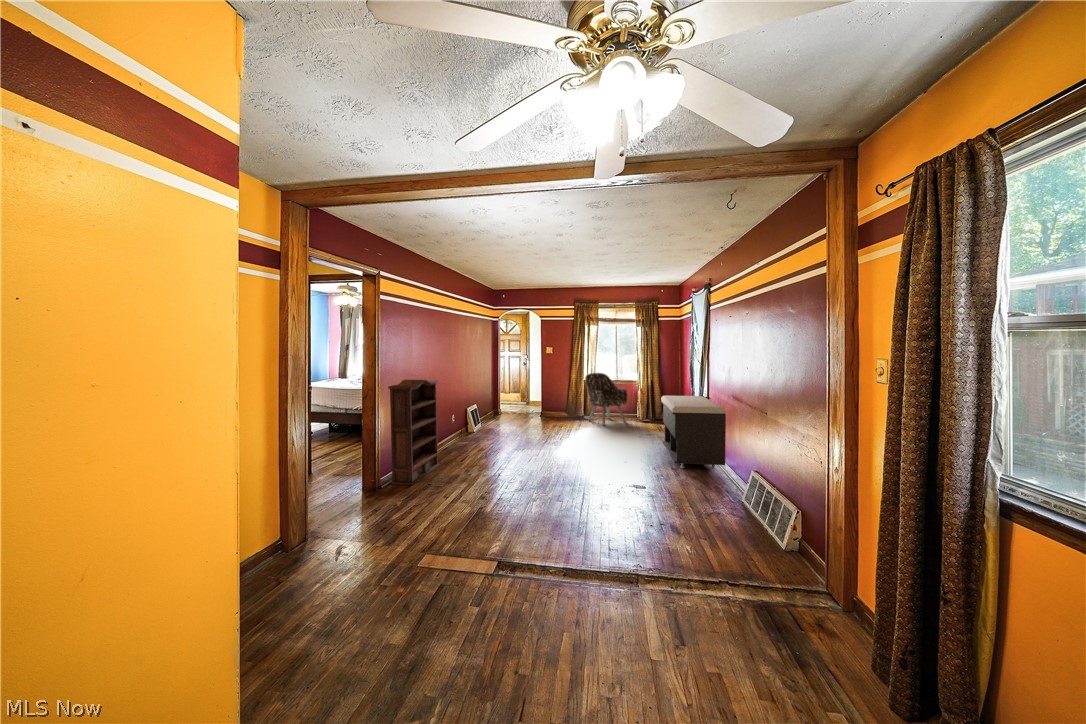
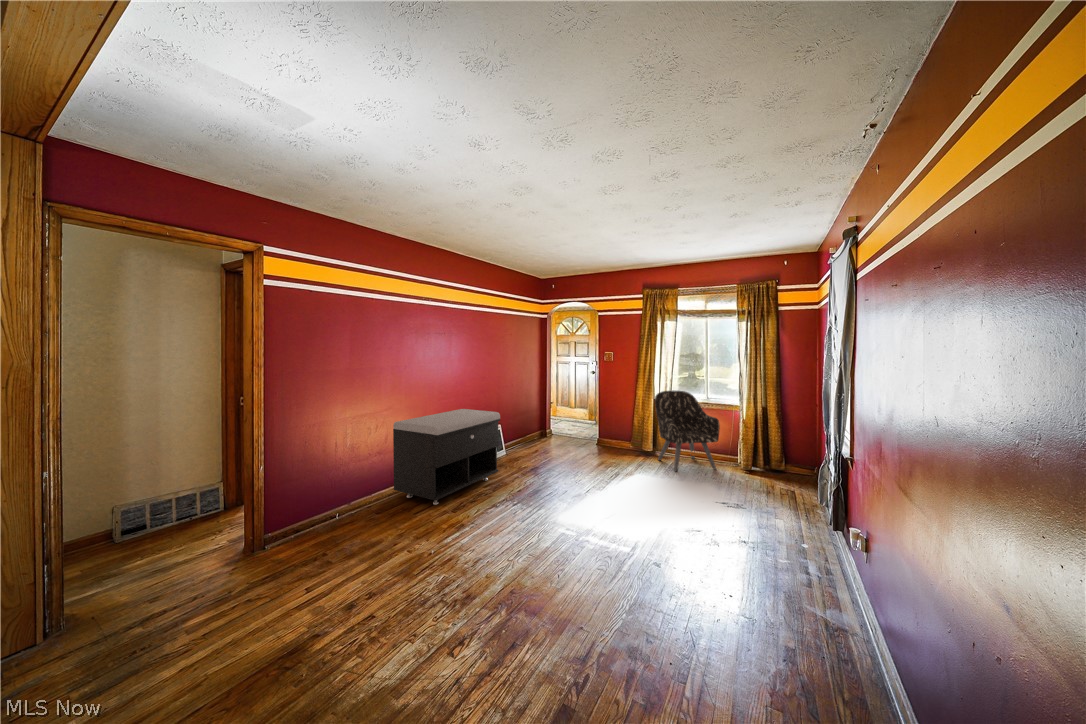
bookshelf: present [388,380,439,485] -> none [283,395,382,550]
storage bench: present [661,396,726,470] -> present [393,409,500,505]

